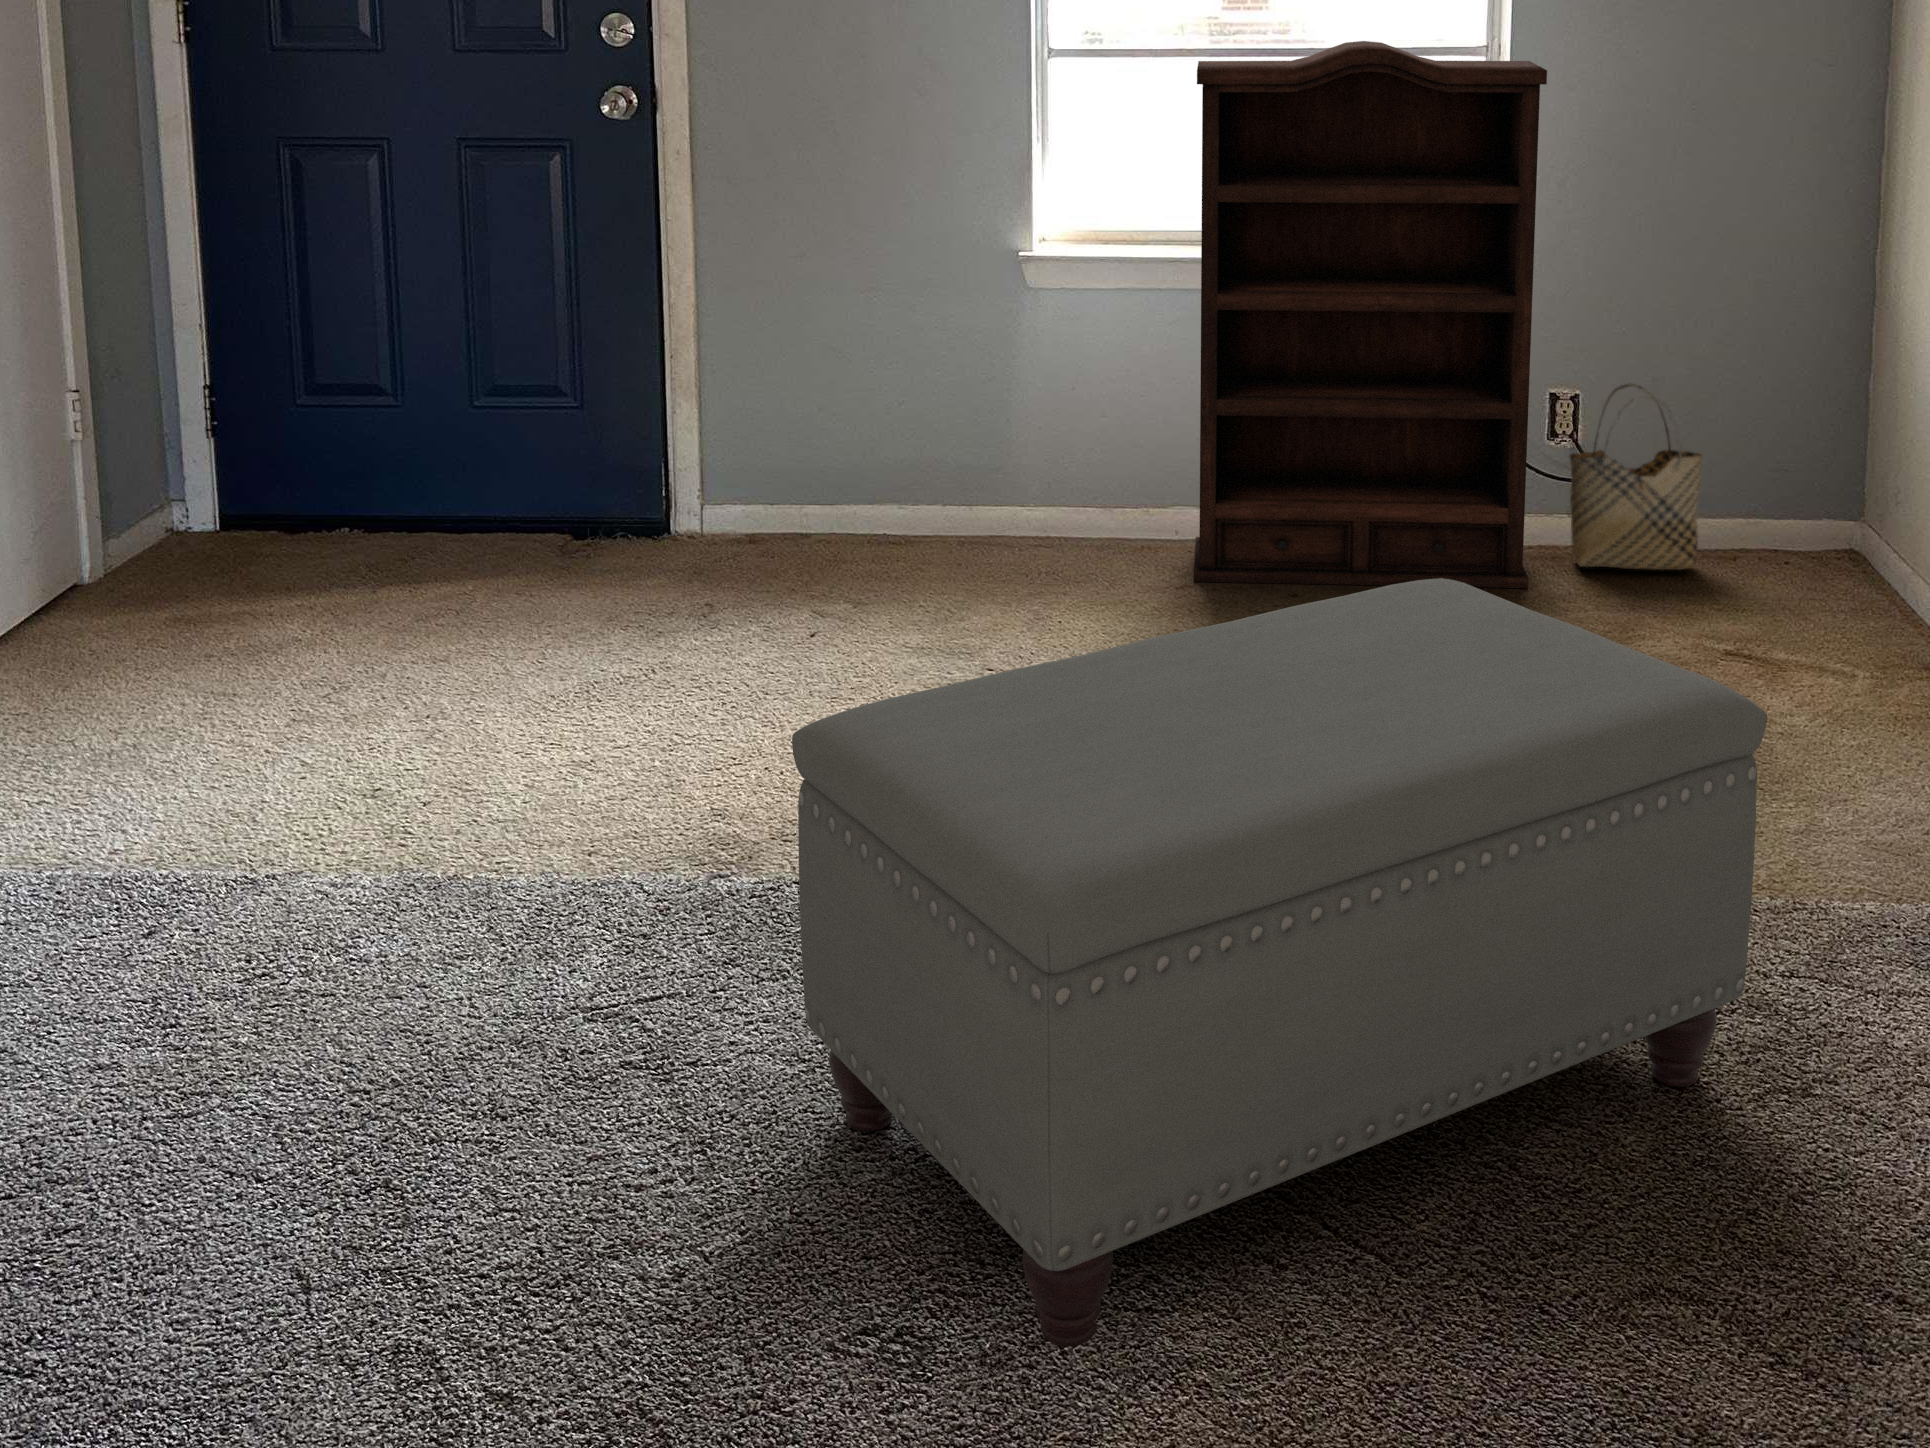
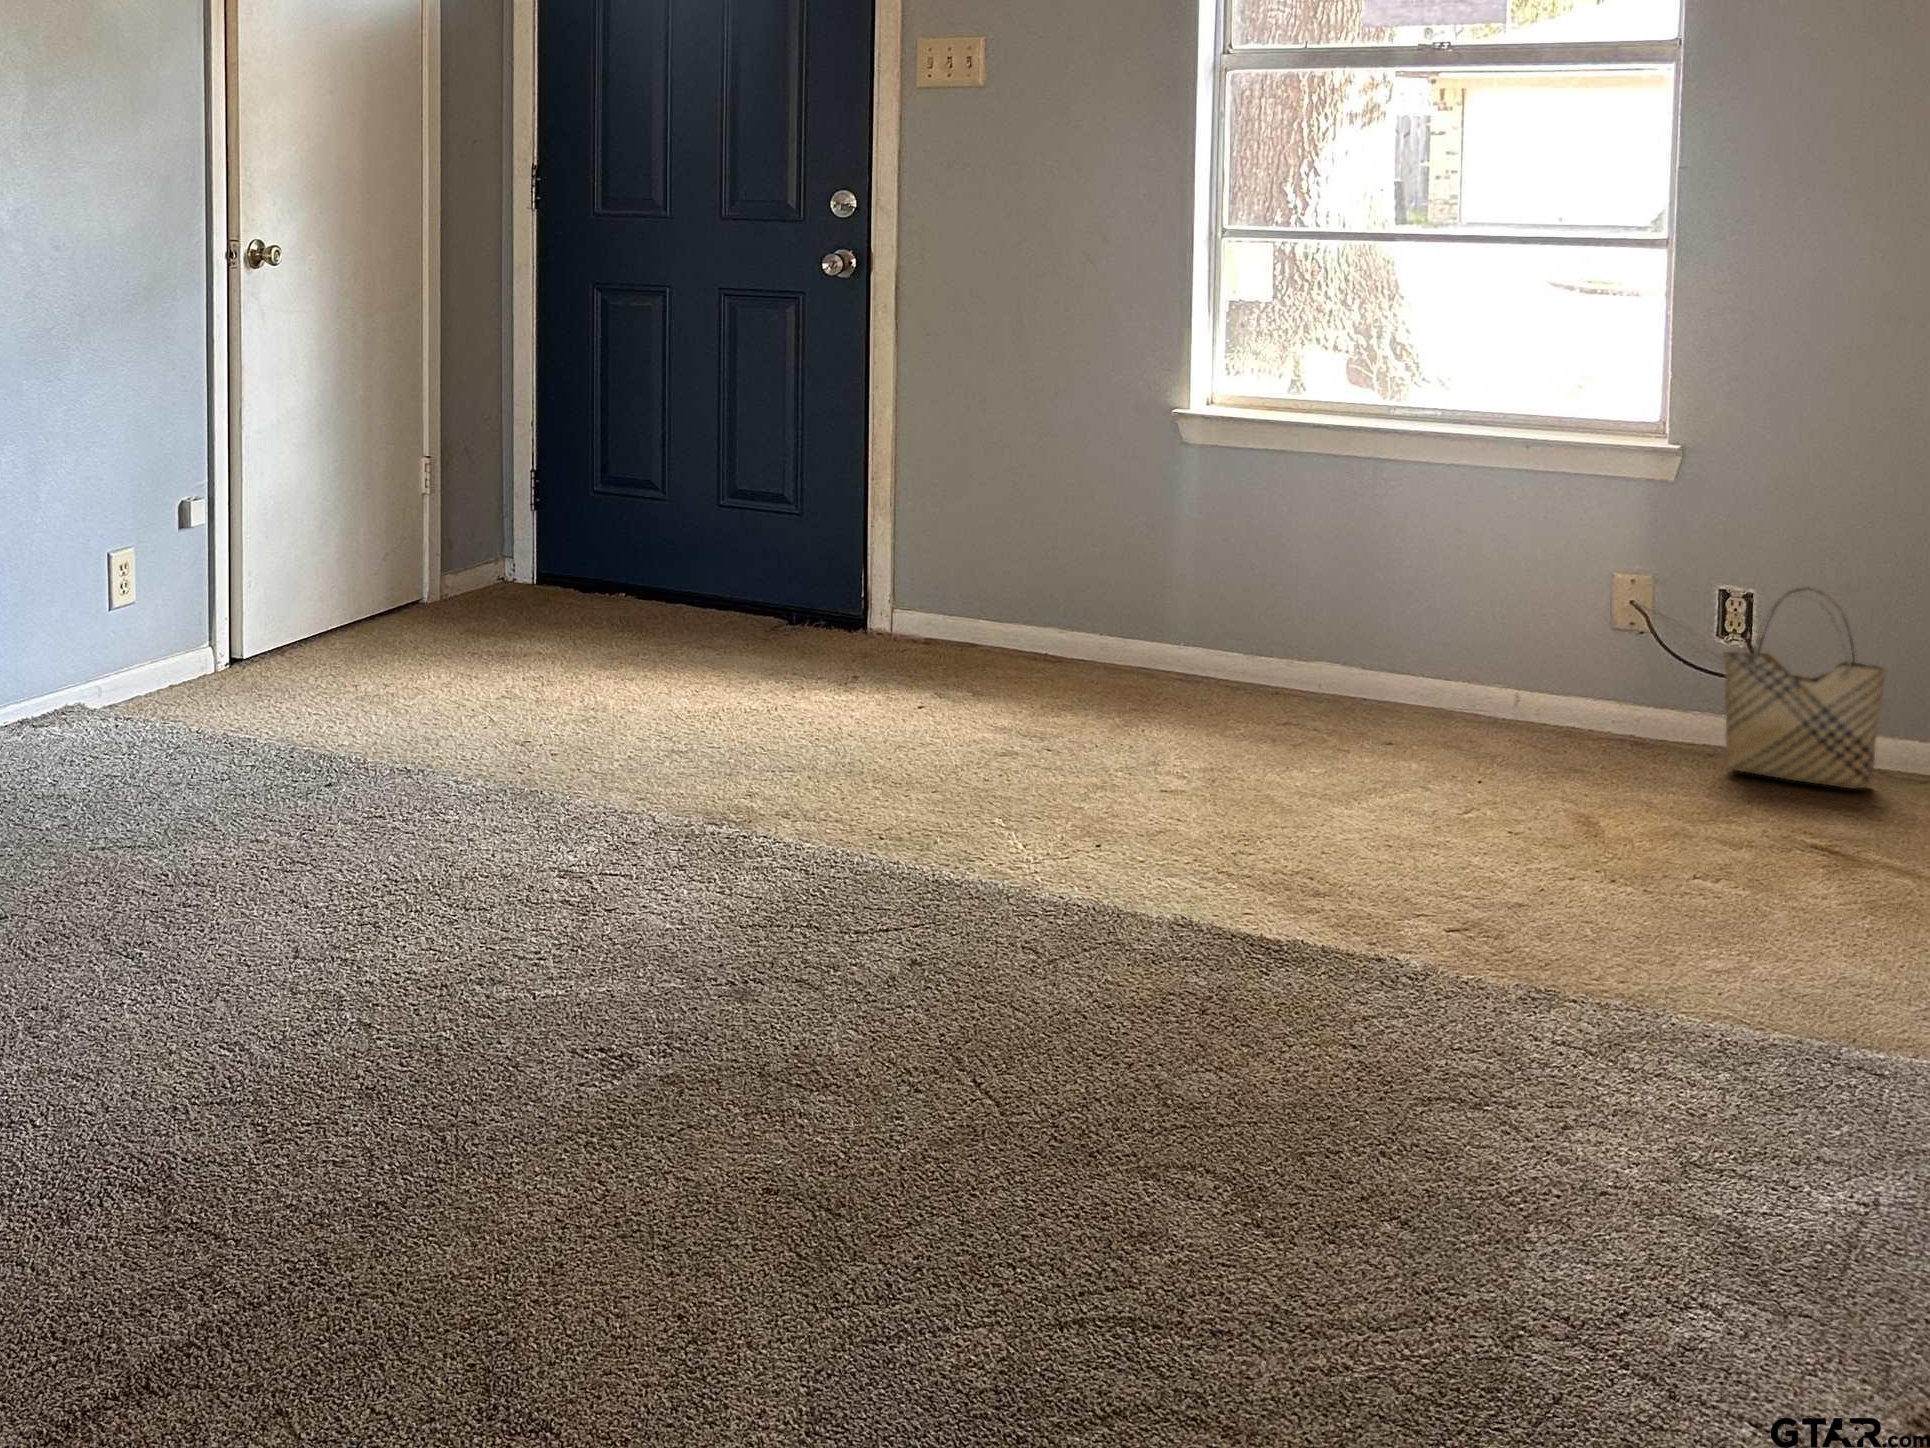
bookshelf: present [1194,41,1547,588] -> none [1301,225,1688,777]
ottoman: present [792,578,1767,1347] -> none [664,626,1412,1046]

